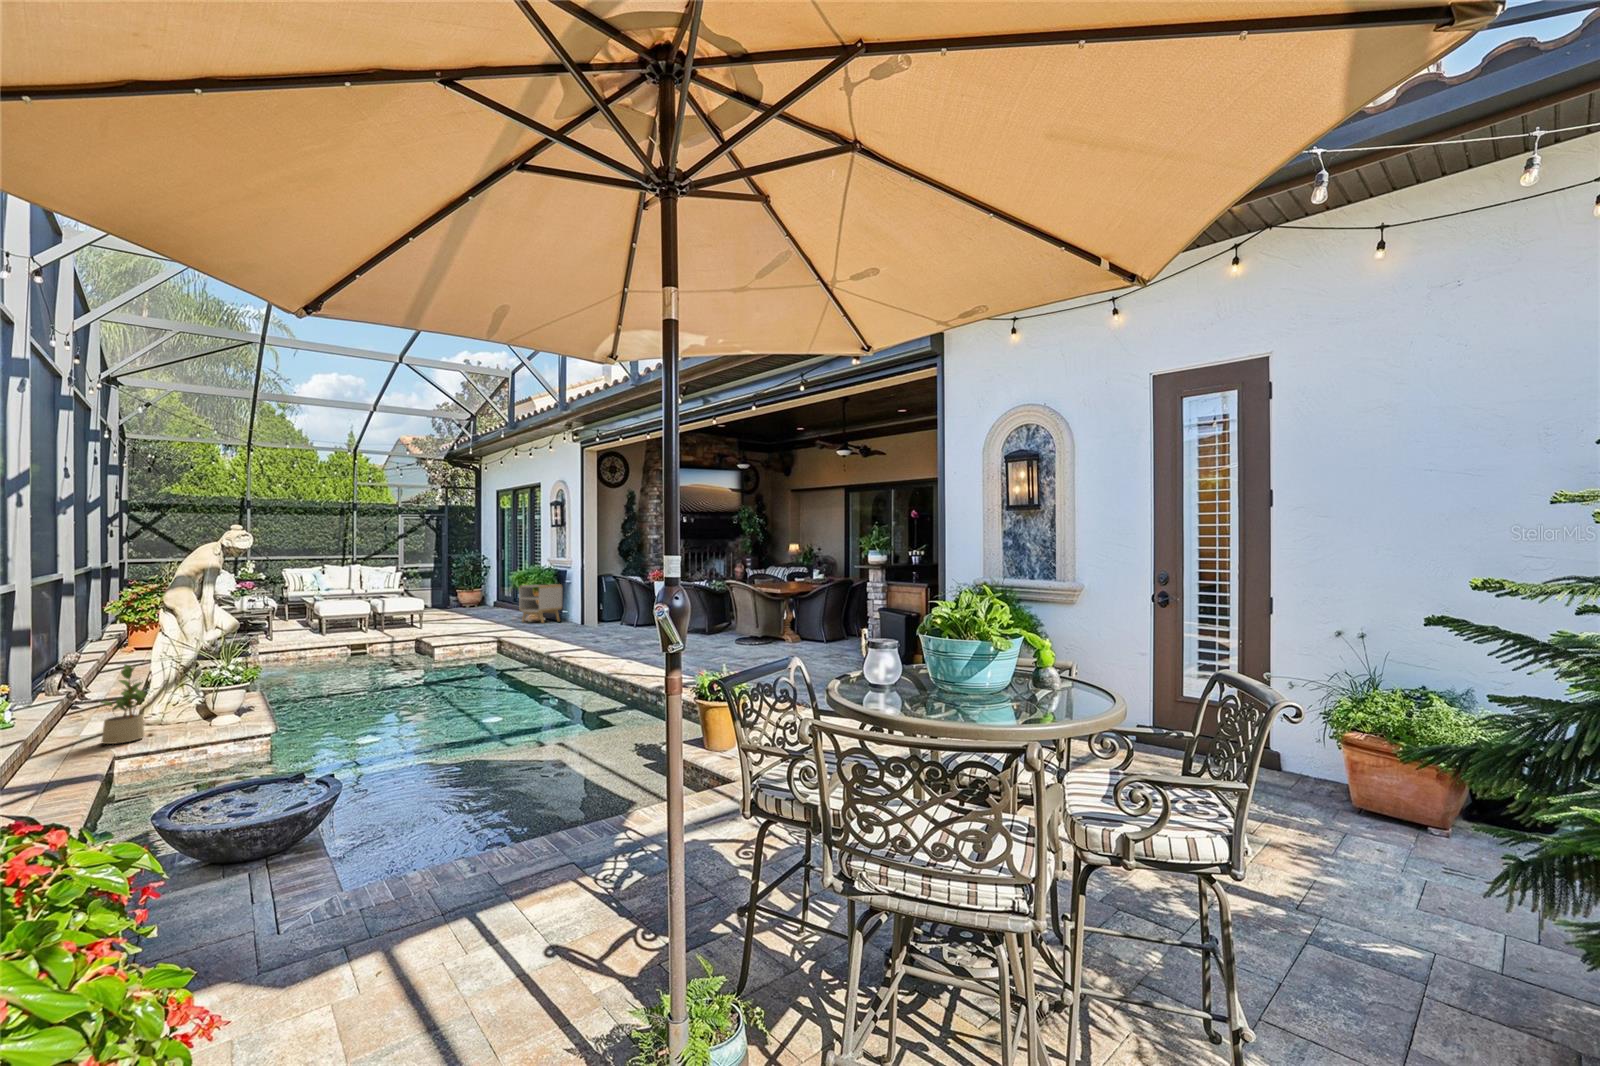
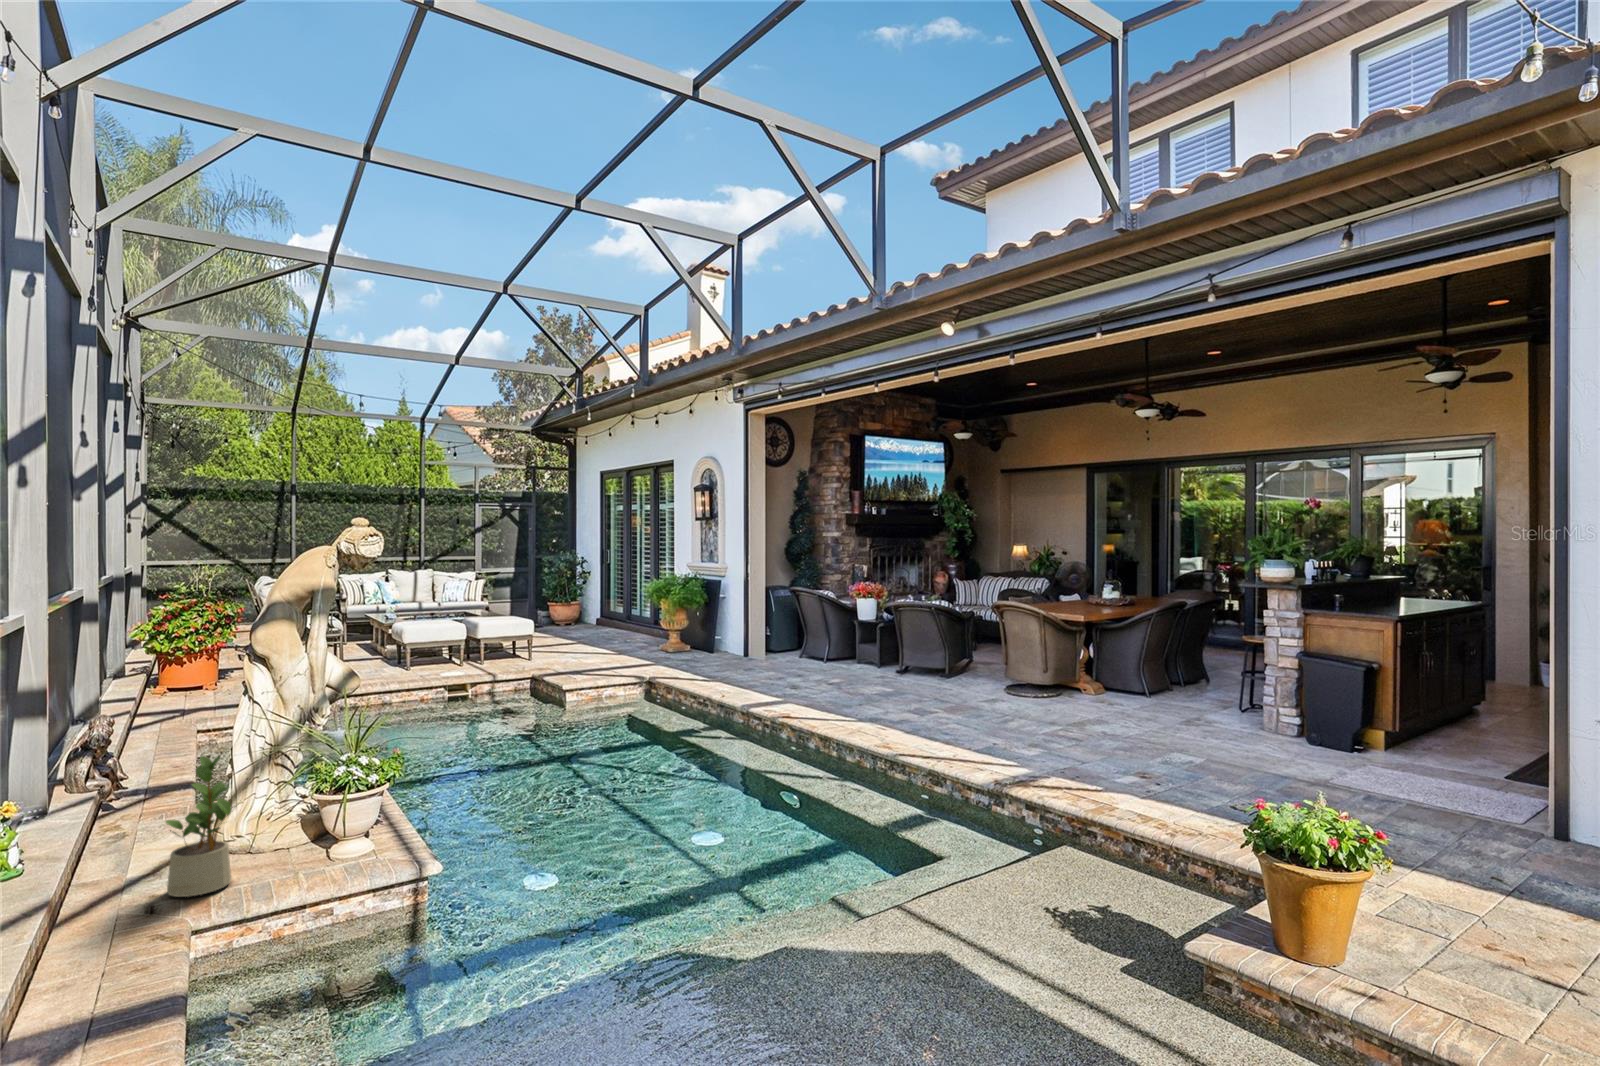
side table: present [519,584,562,623] -> none [652,599,710,655]

